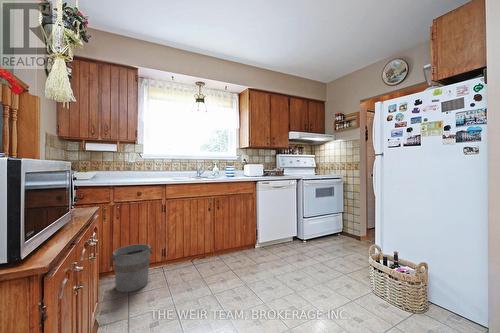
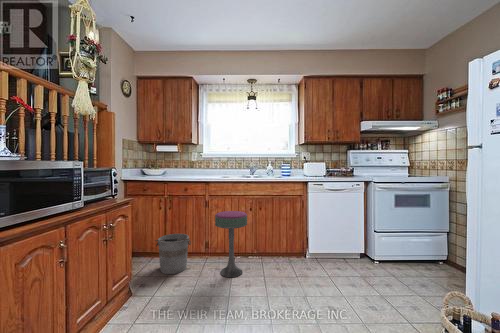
bar stool: none [184,213,216,279] -> present [215,211,247,277]

